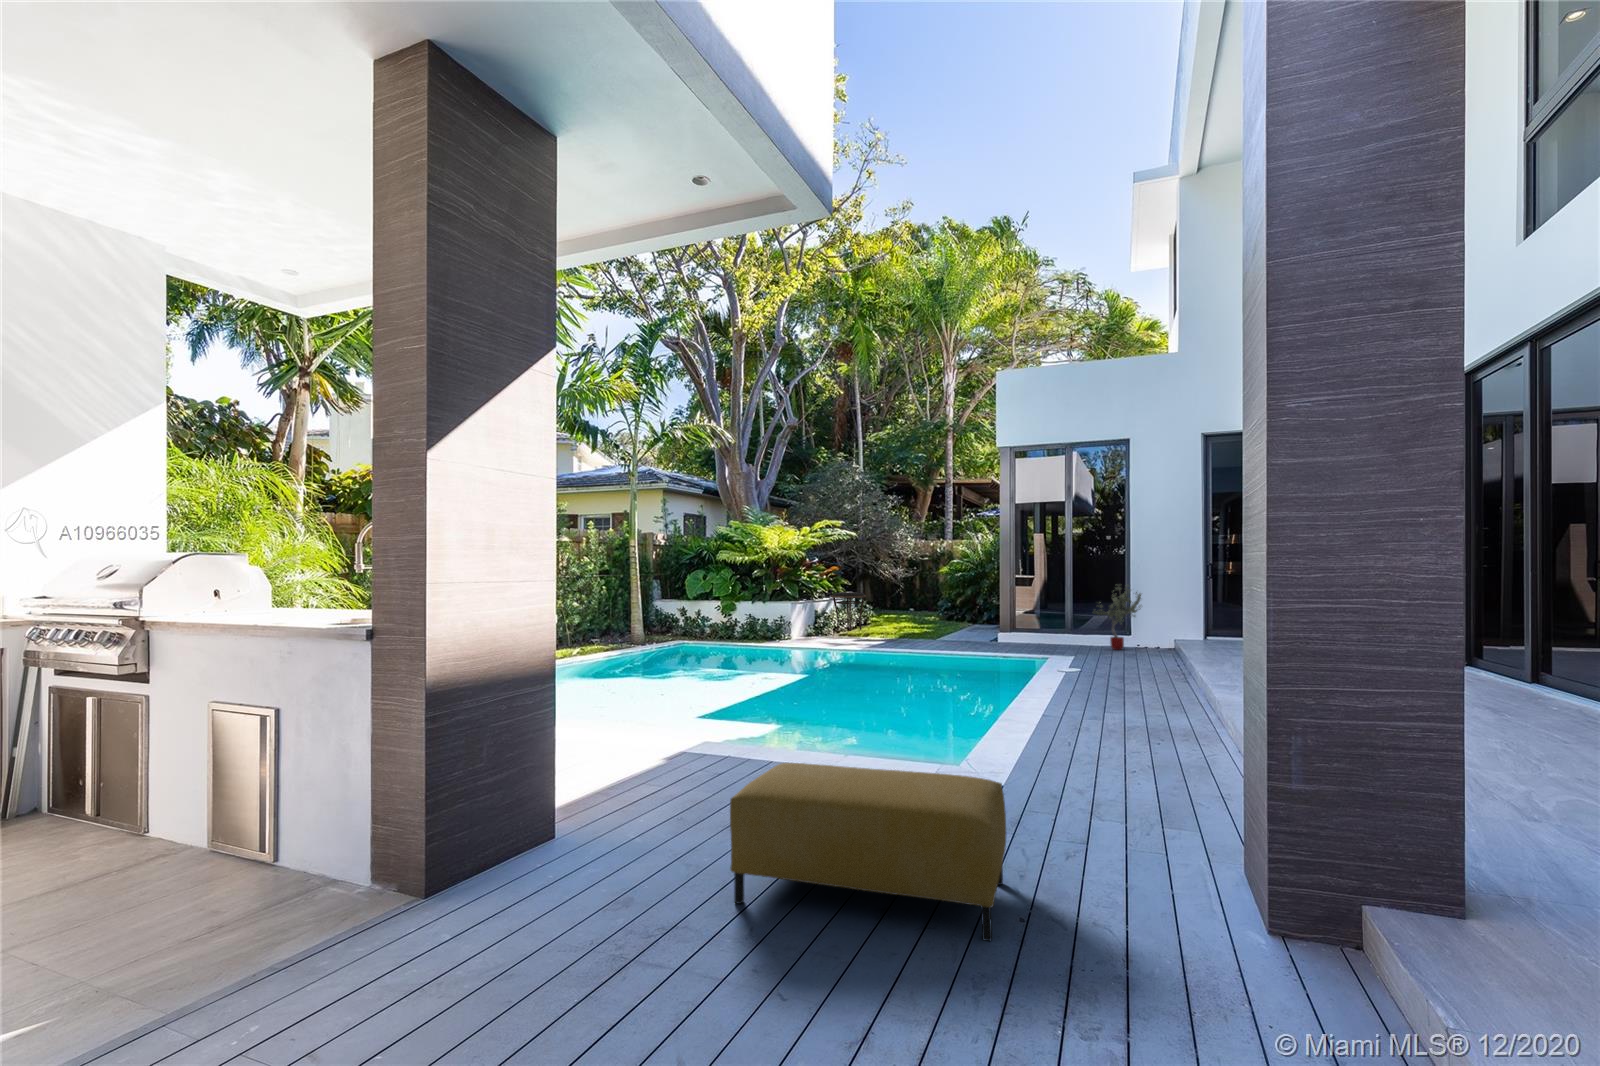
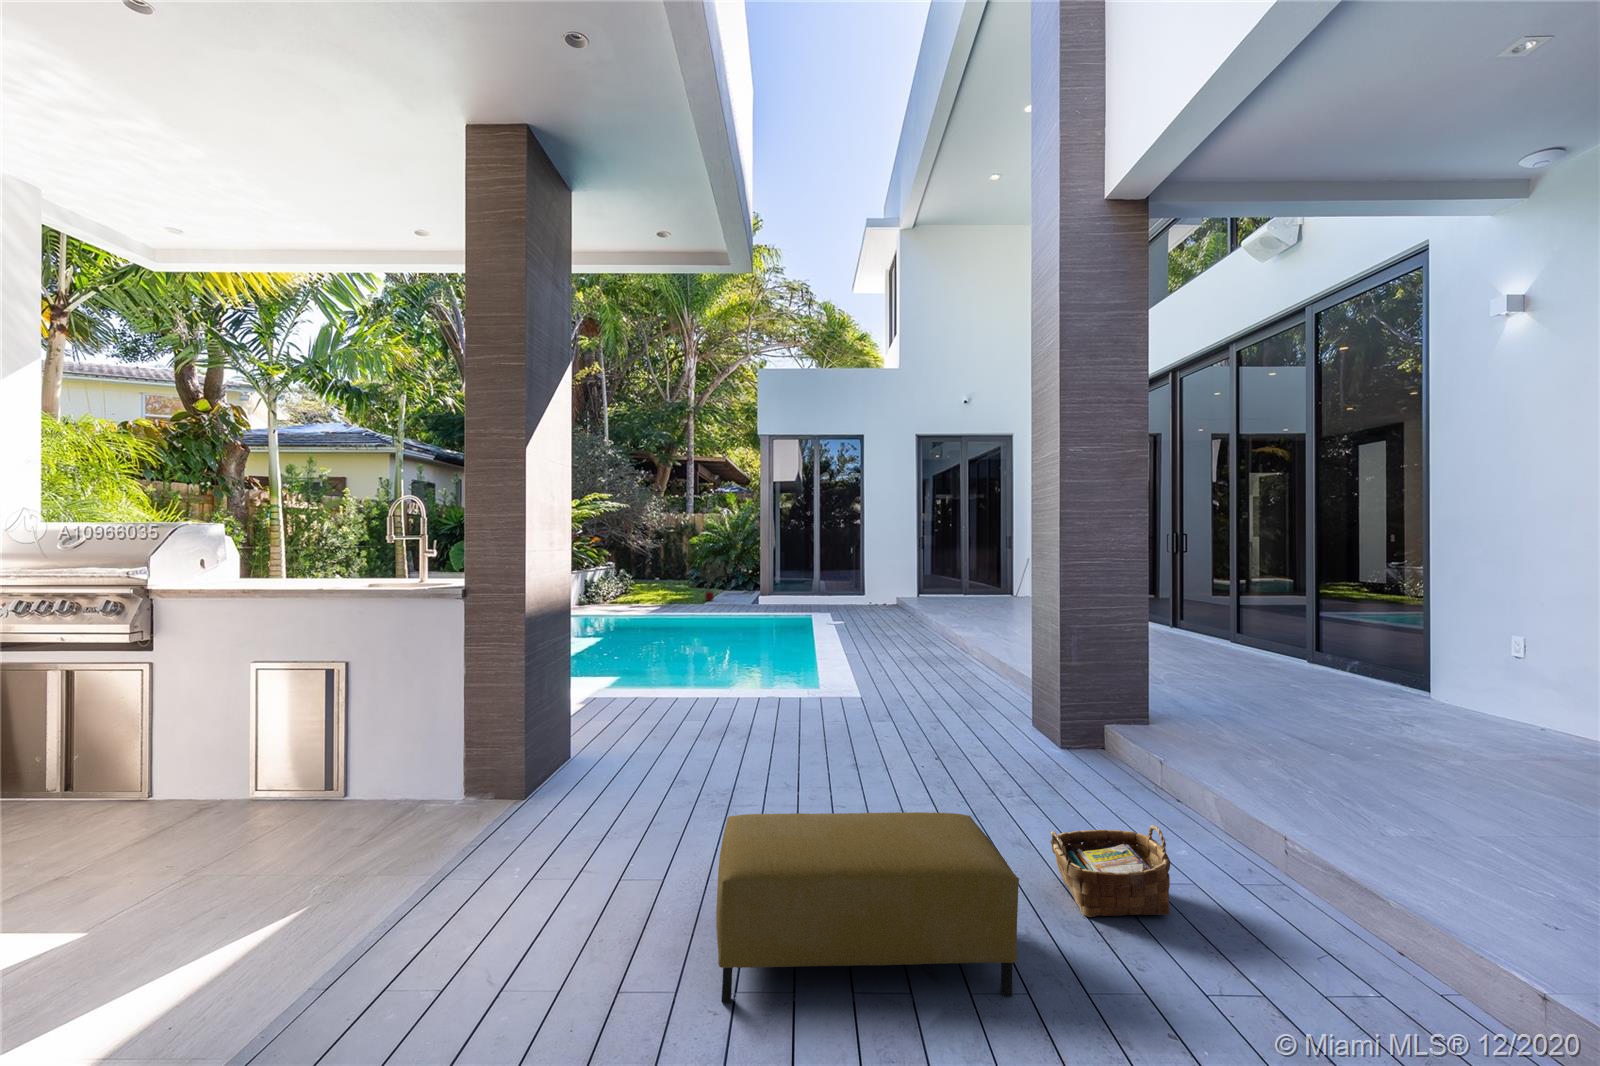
potted tree: present [1093,584,1141,650] -> present [698,558,724,601]
side table: present [831,592,866,631] -> none [586,567,622,606]
woven basket: none [1108,814,1240,912] -> present [1050,825,1170,917]

